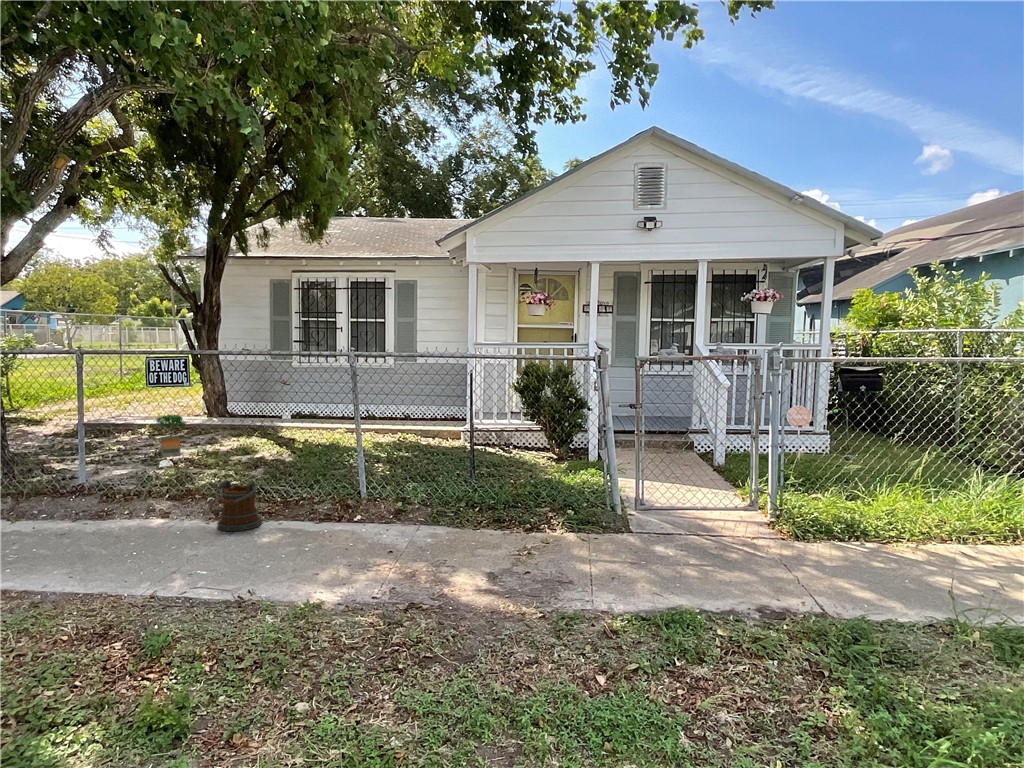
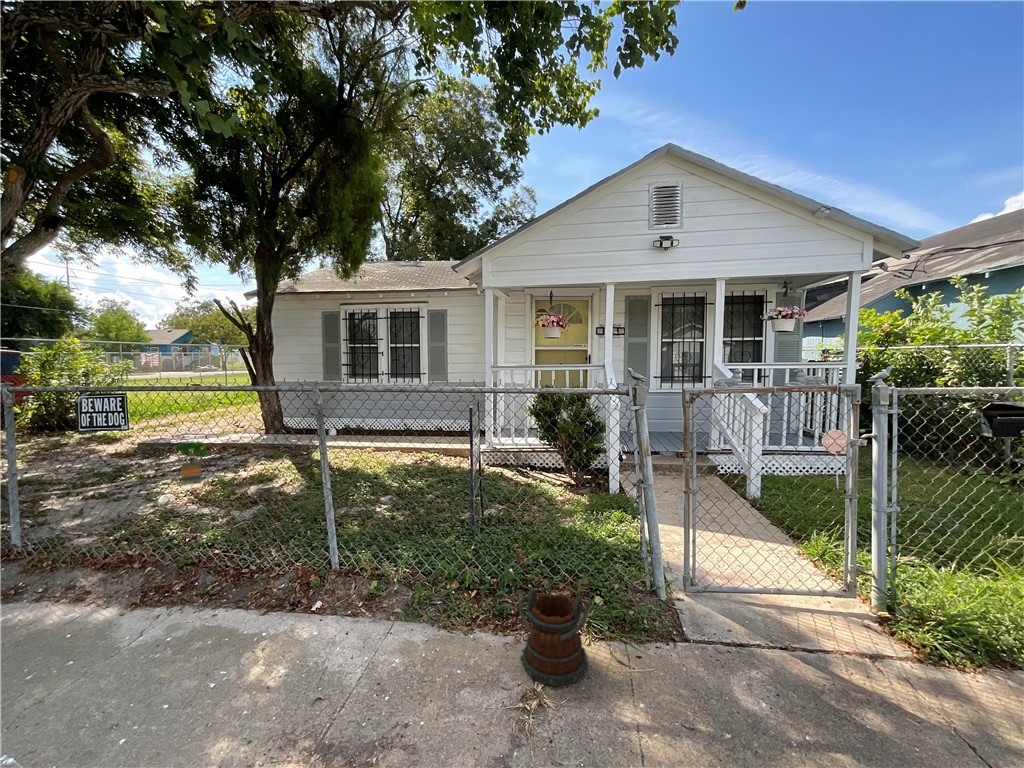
bucket: present [215,480,263,531] -> present [519,589,589,685]

